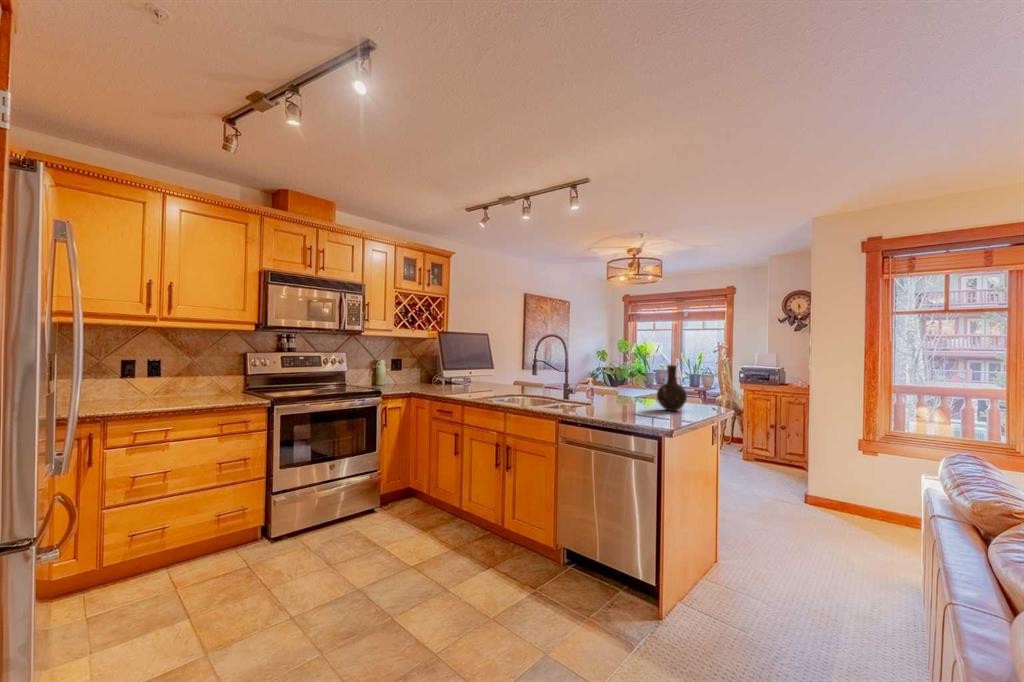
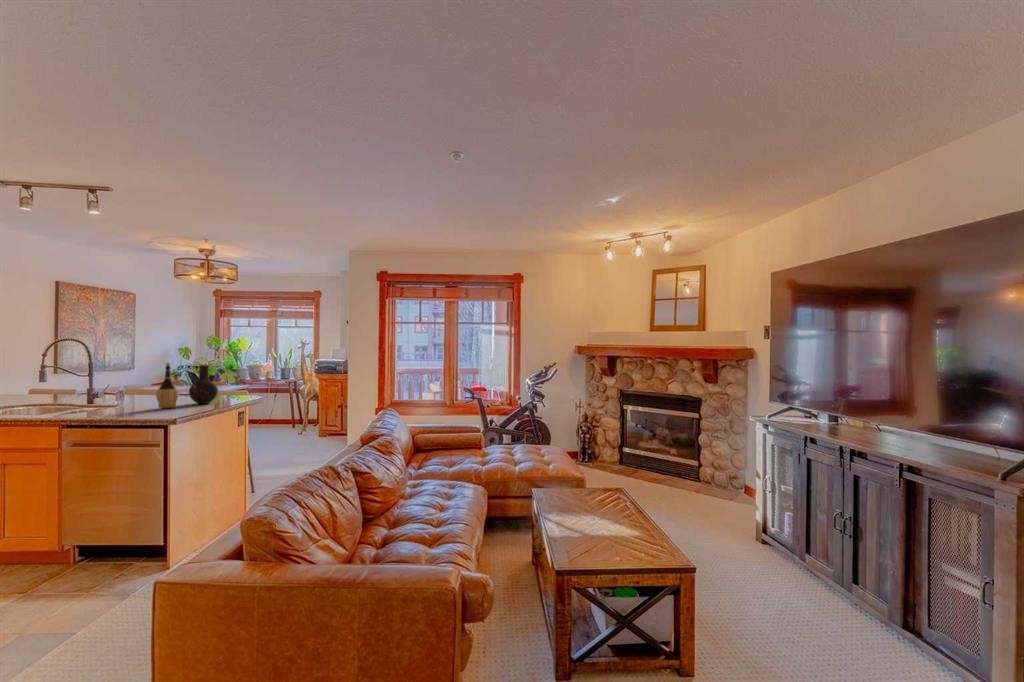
wine bottle: none [633,361,654,413] -> present [156,363,179,408]

